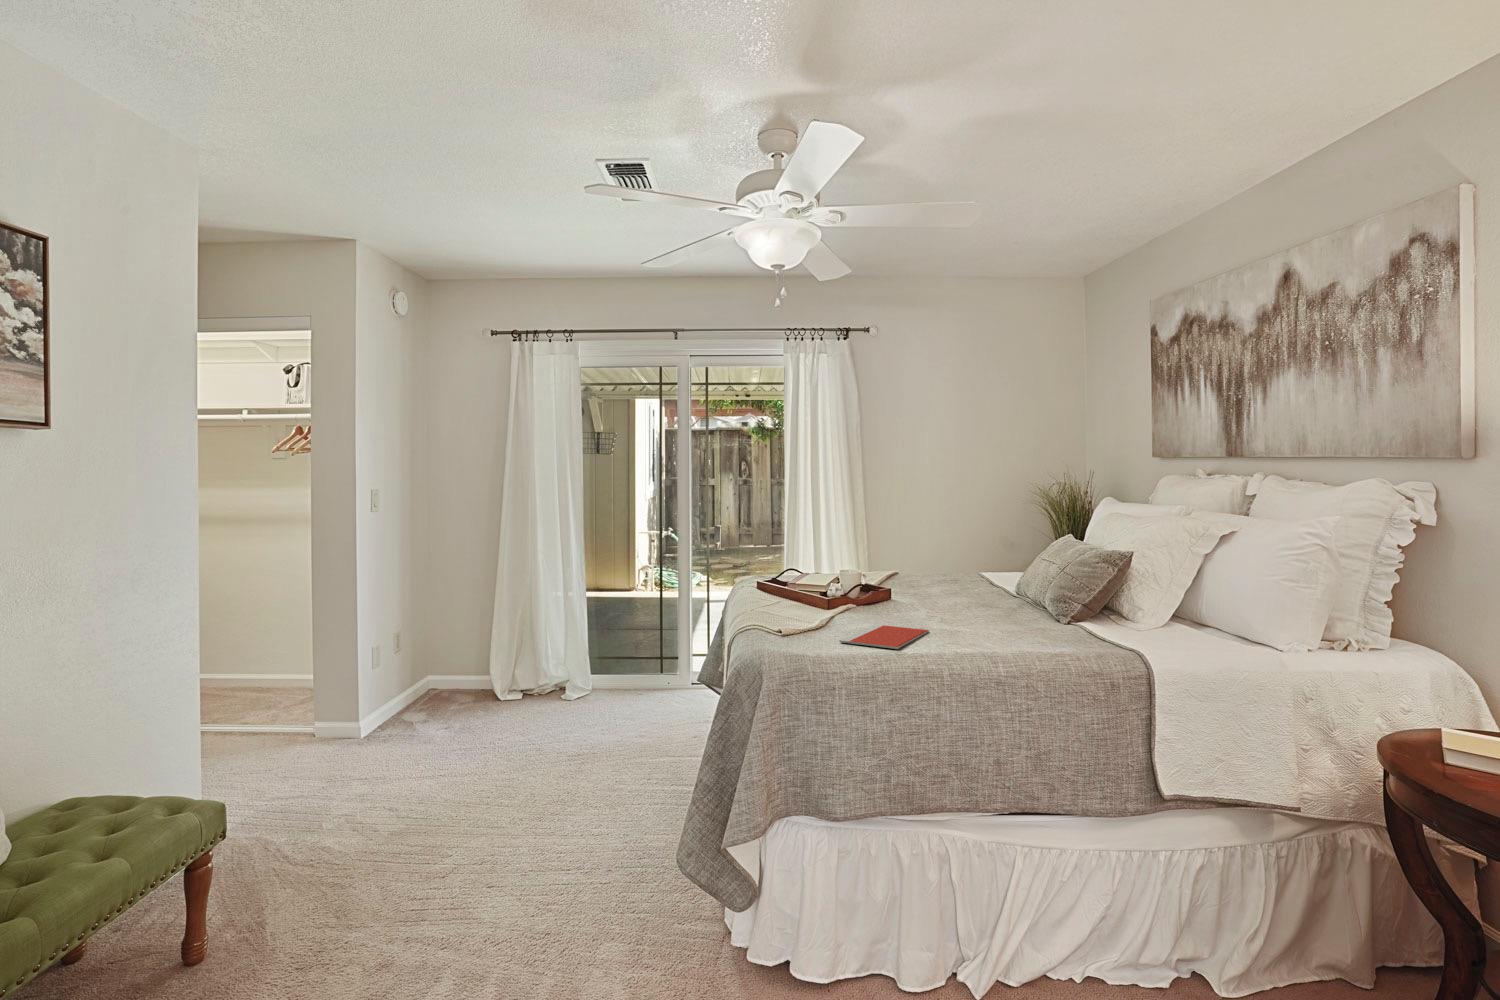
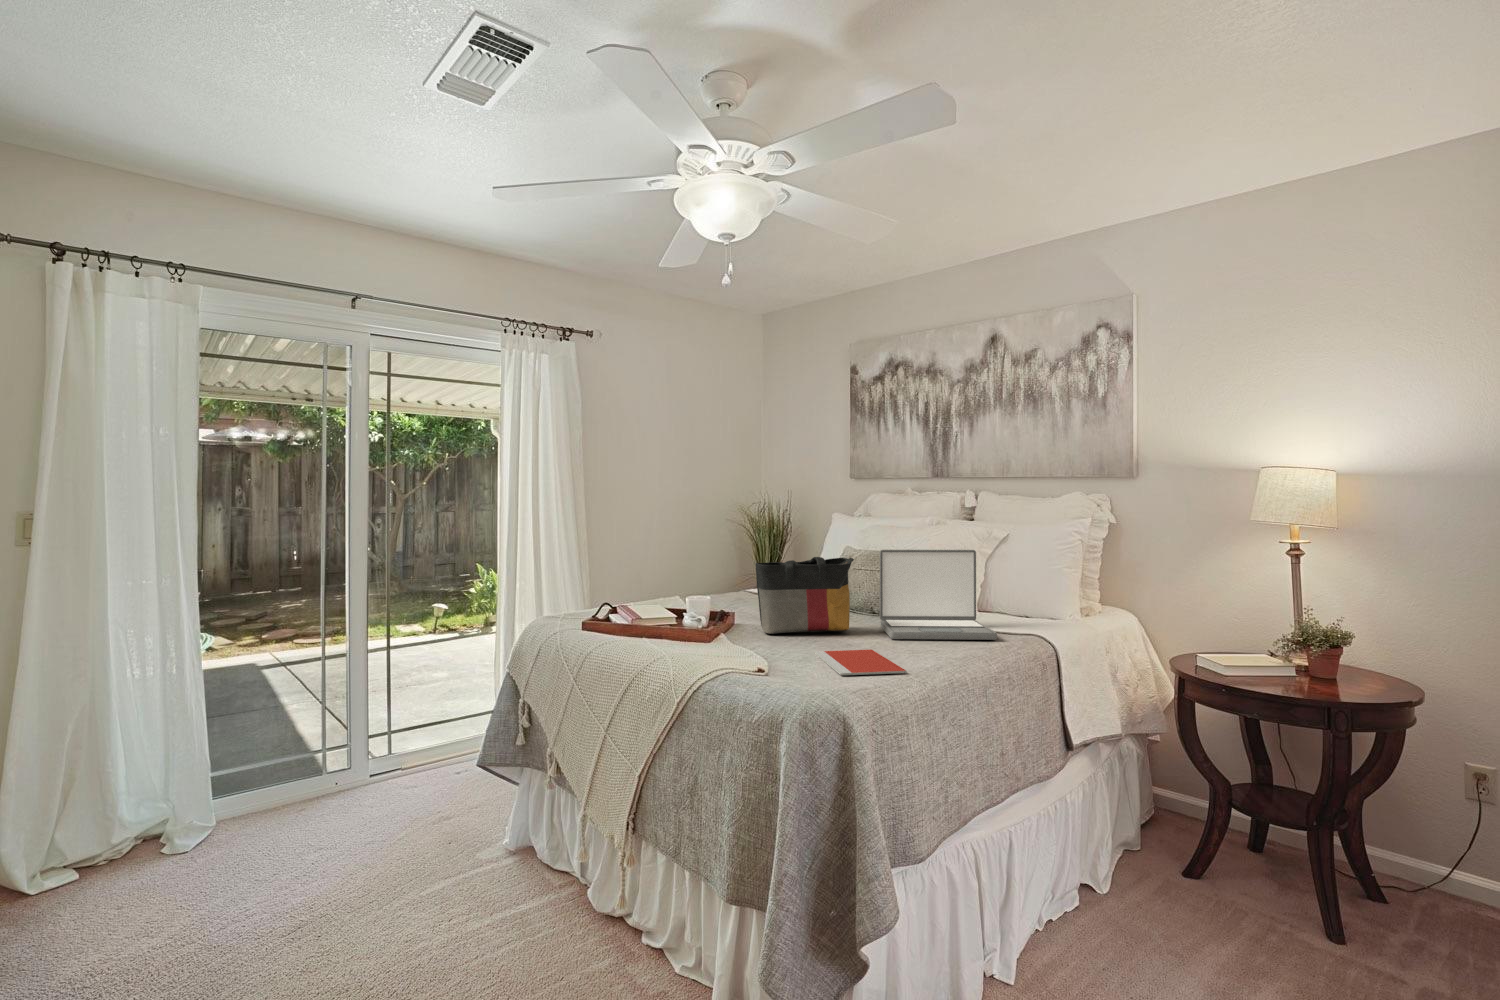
laptop: none [980,537,1118,641] -> present [880,550,997,640]
tote bag: none [876,540,965,614] -> present [756,557,854,634]

